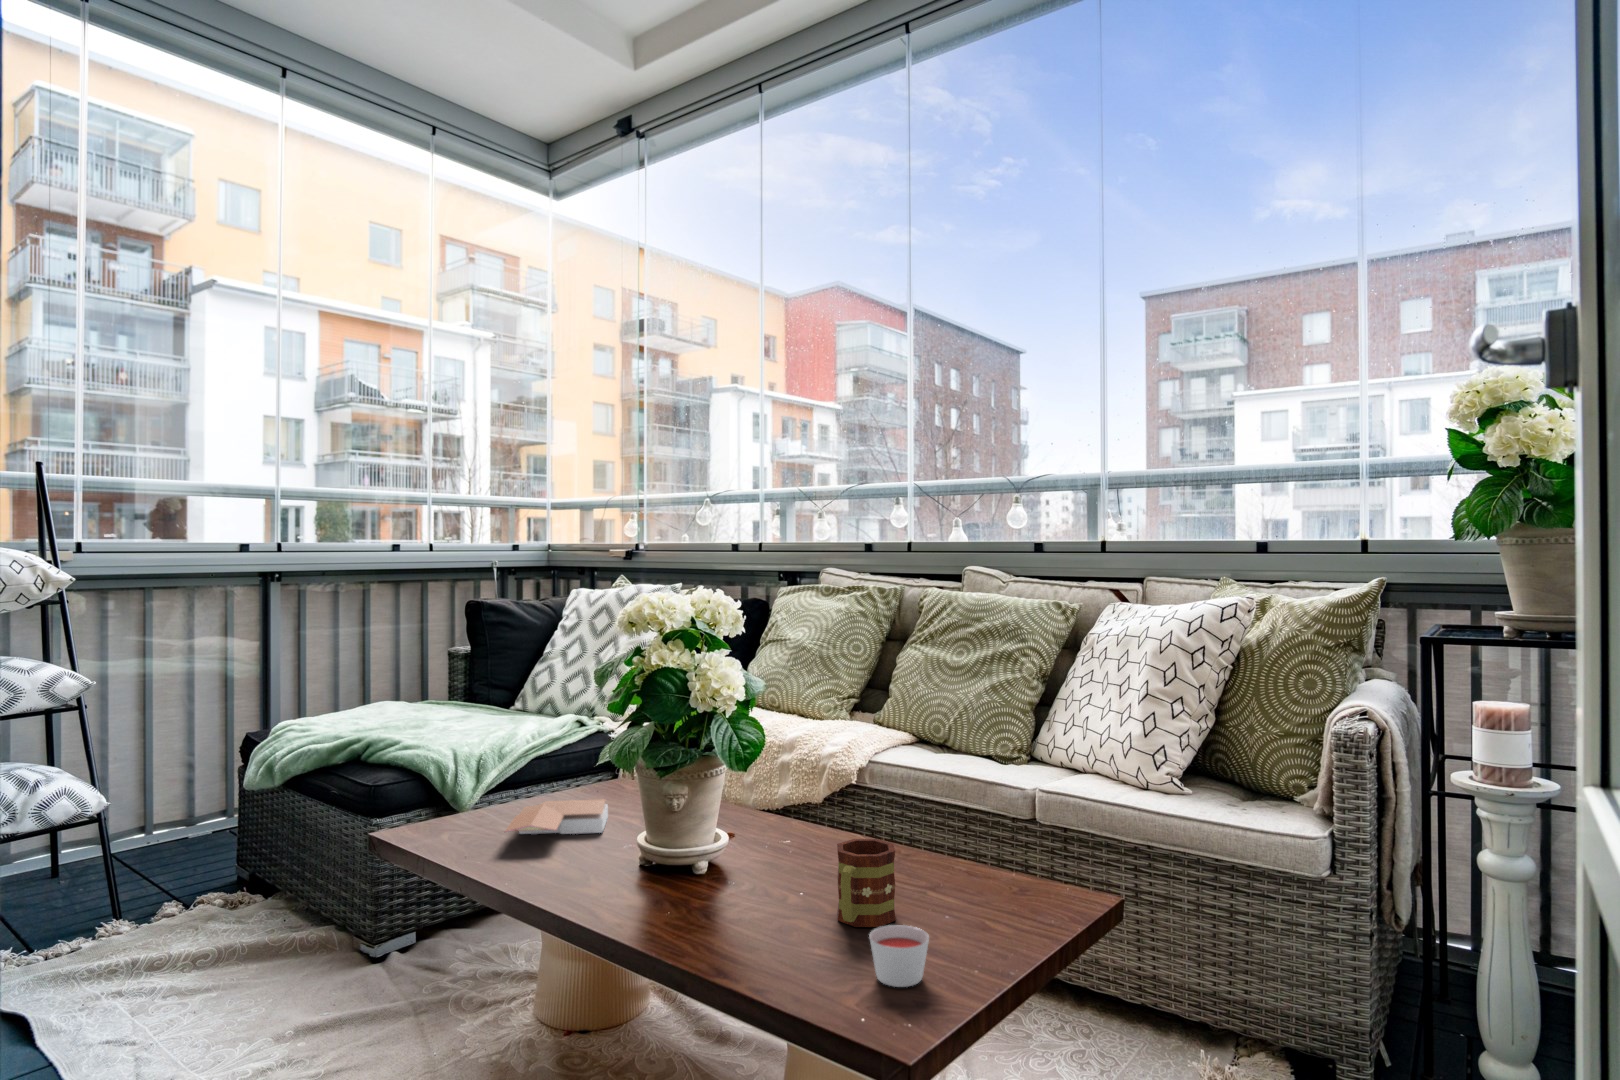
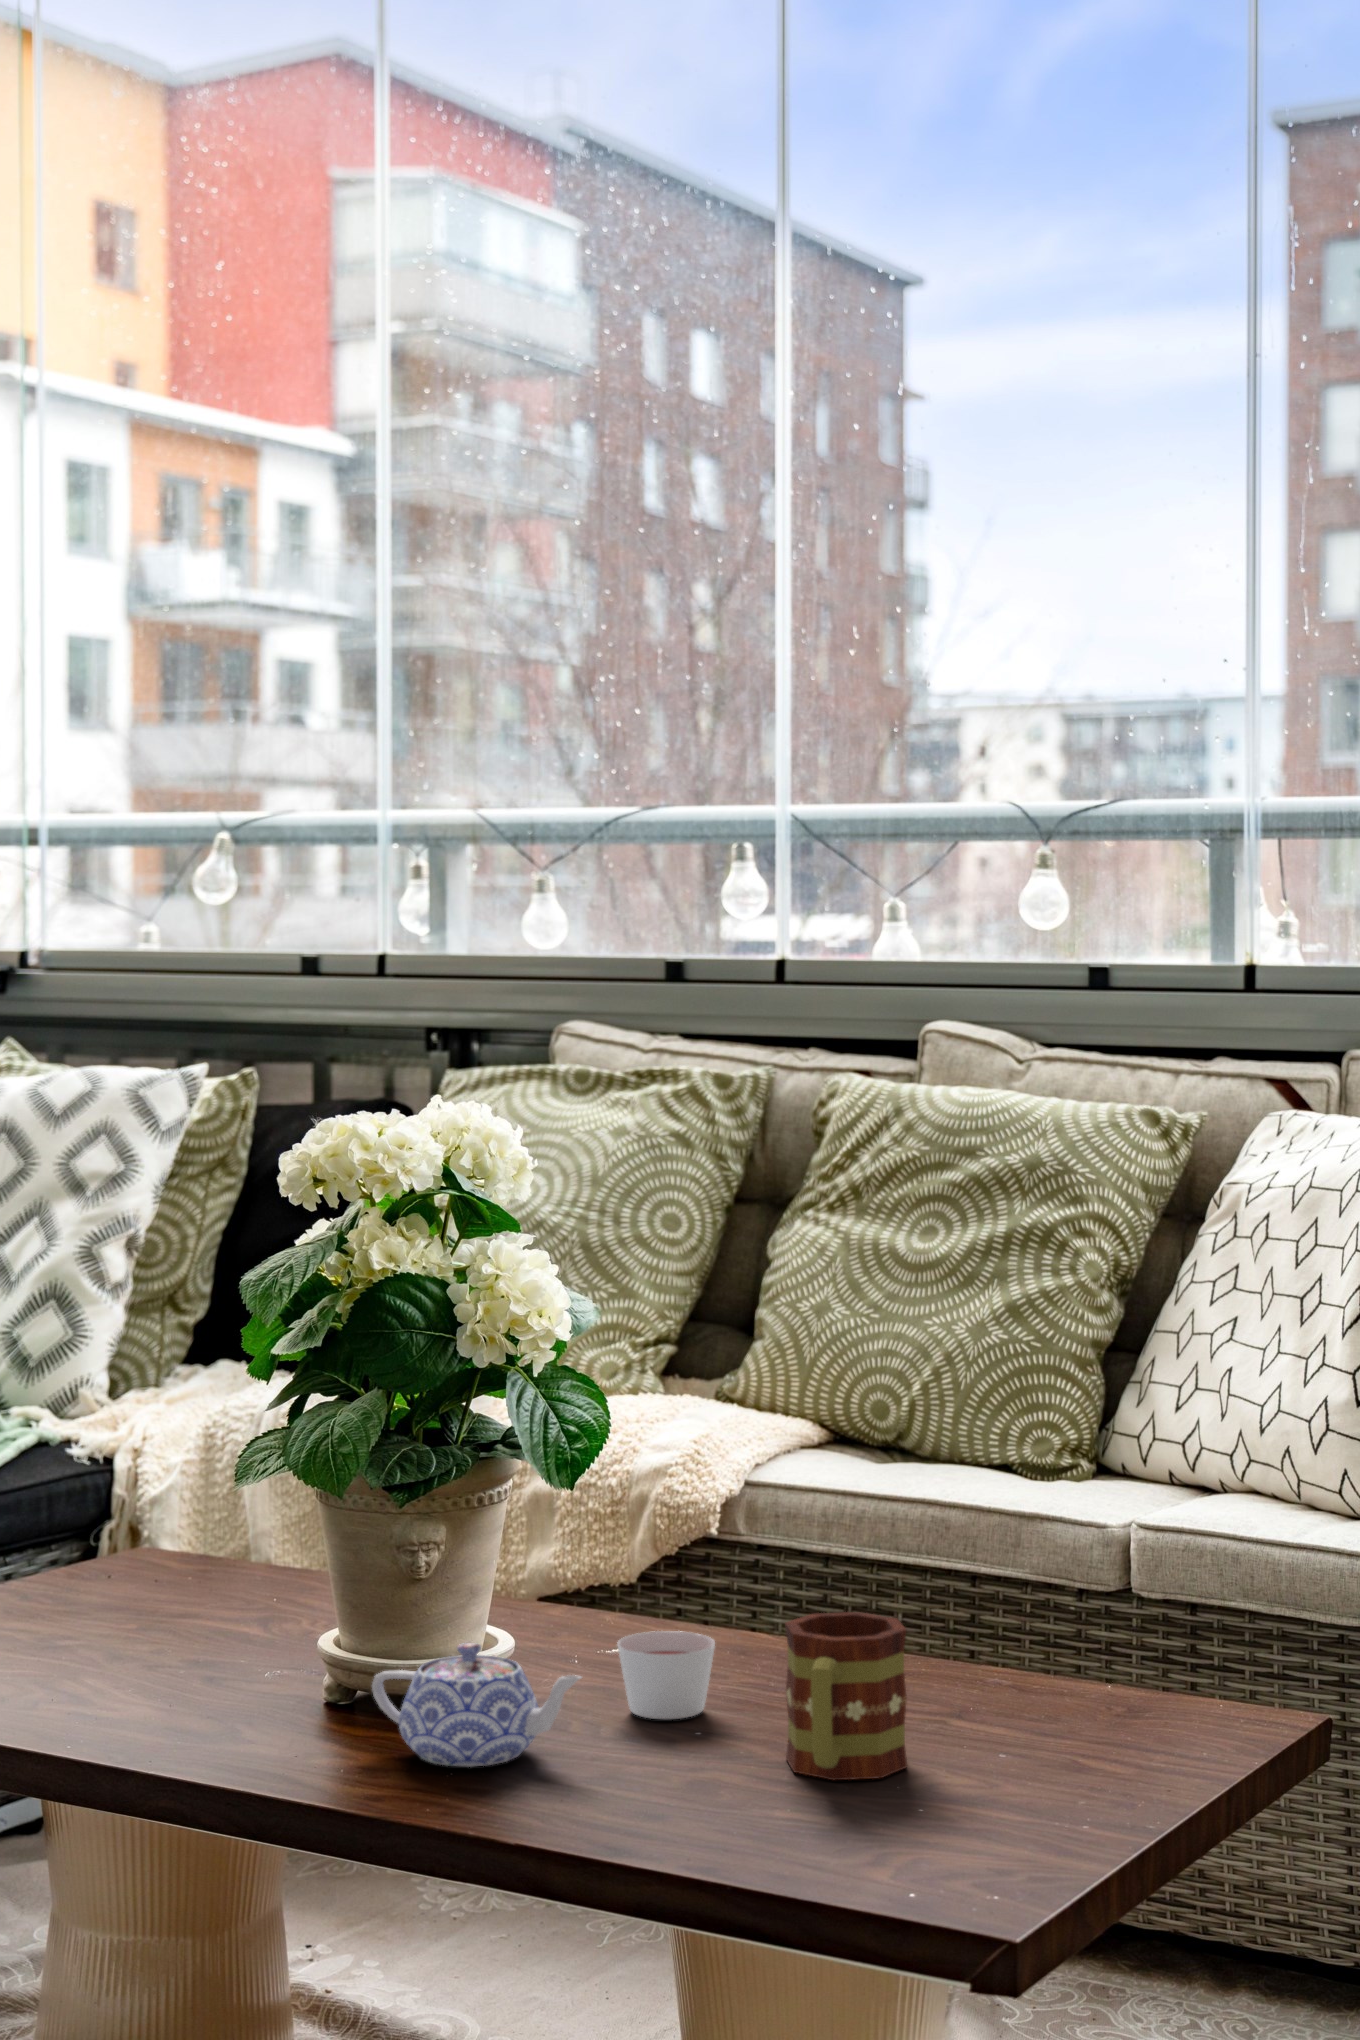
book: present [506,799,608,834] -> none [11,1575,206,1653]
teapot: none [643,847,736,910] -> present [372,1643,582,1767]
candle: present [869,925,929,987] -> present [618,1631,715,1719]

